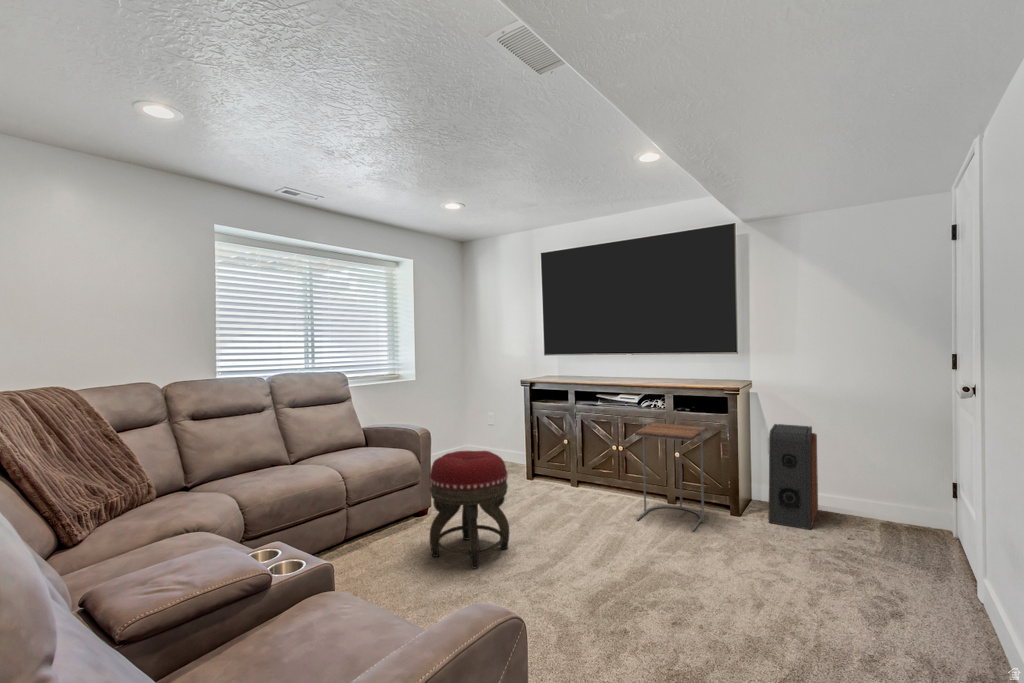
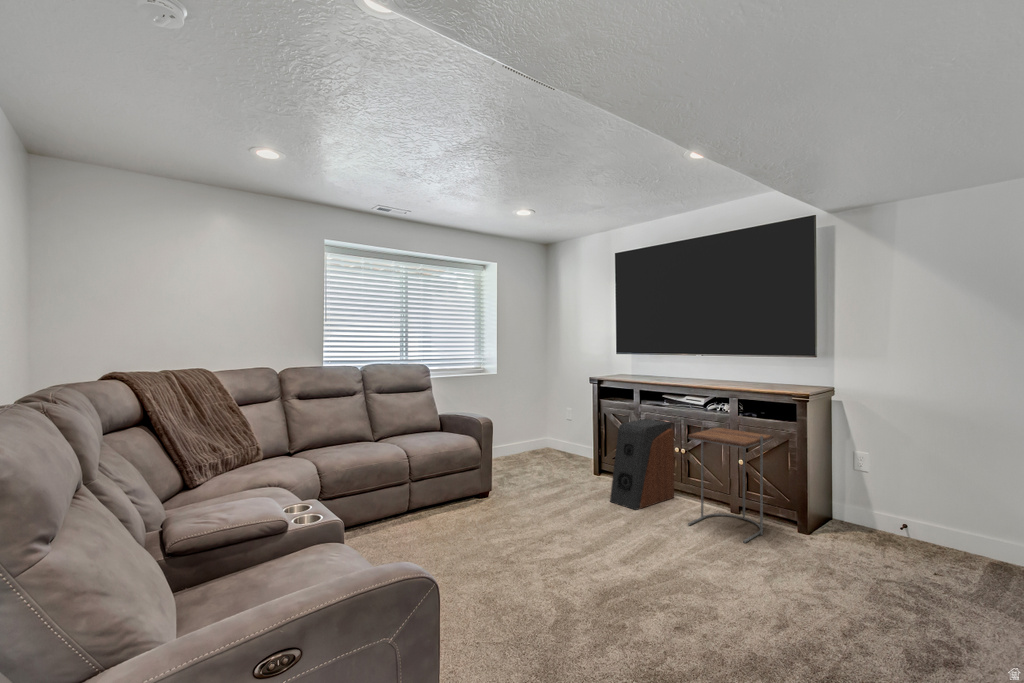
speaker: present [768,424,818,530] -> present [610,419,674,510]
footstool: present [430,451,509,569] -> none [476,441,549,549]

